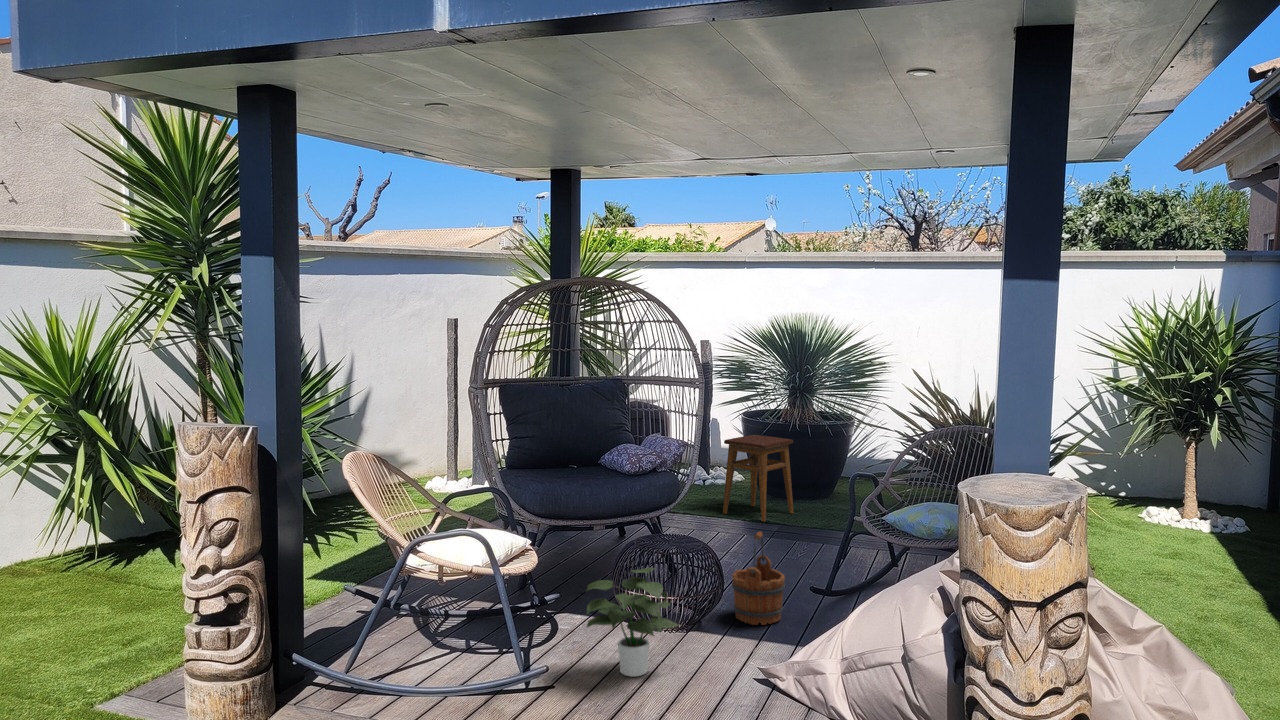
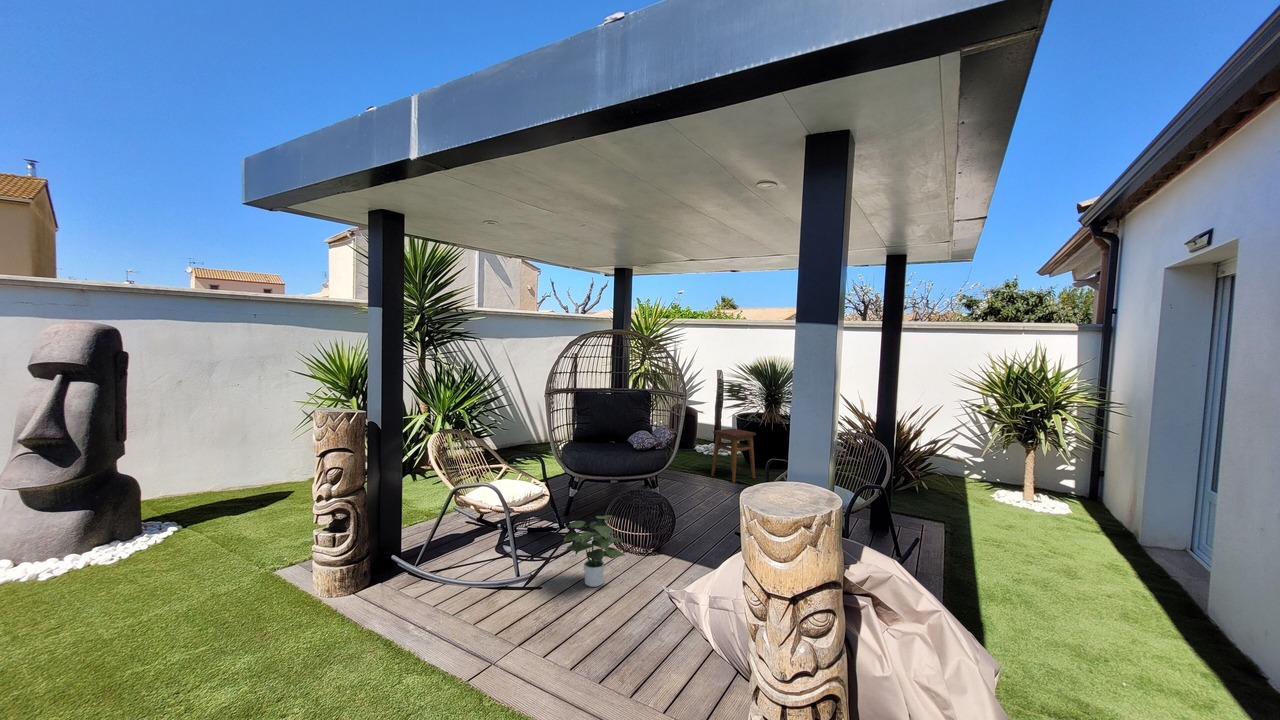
wooden bucket: present [732,532,785,625] -> none [679,494,713,556]

